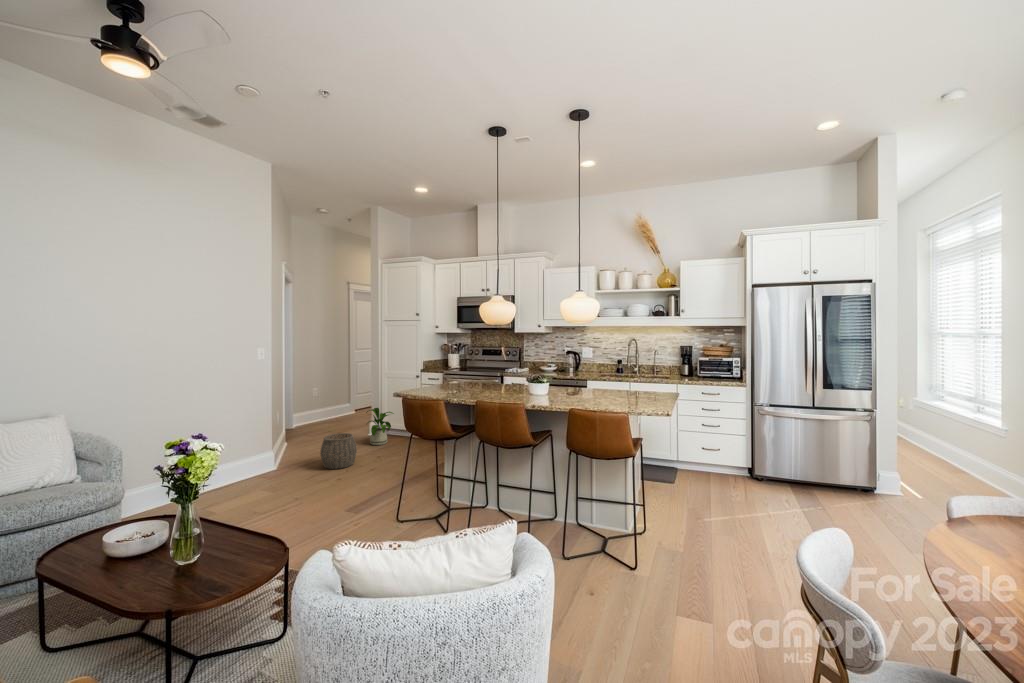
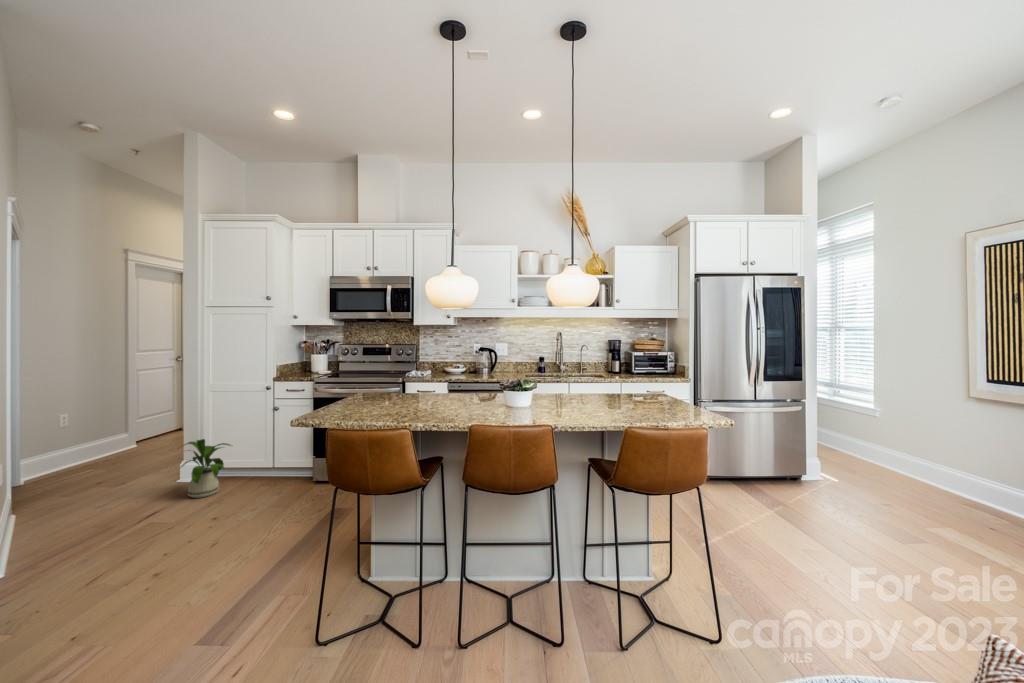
woven basket: present [321,433,357,469] -> none [99,489,176,558]

